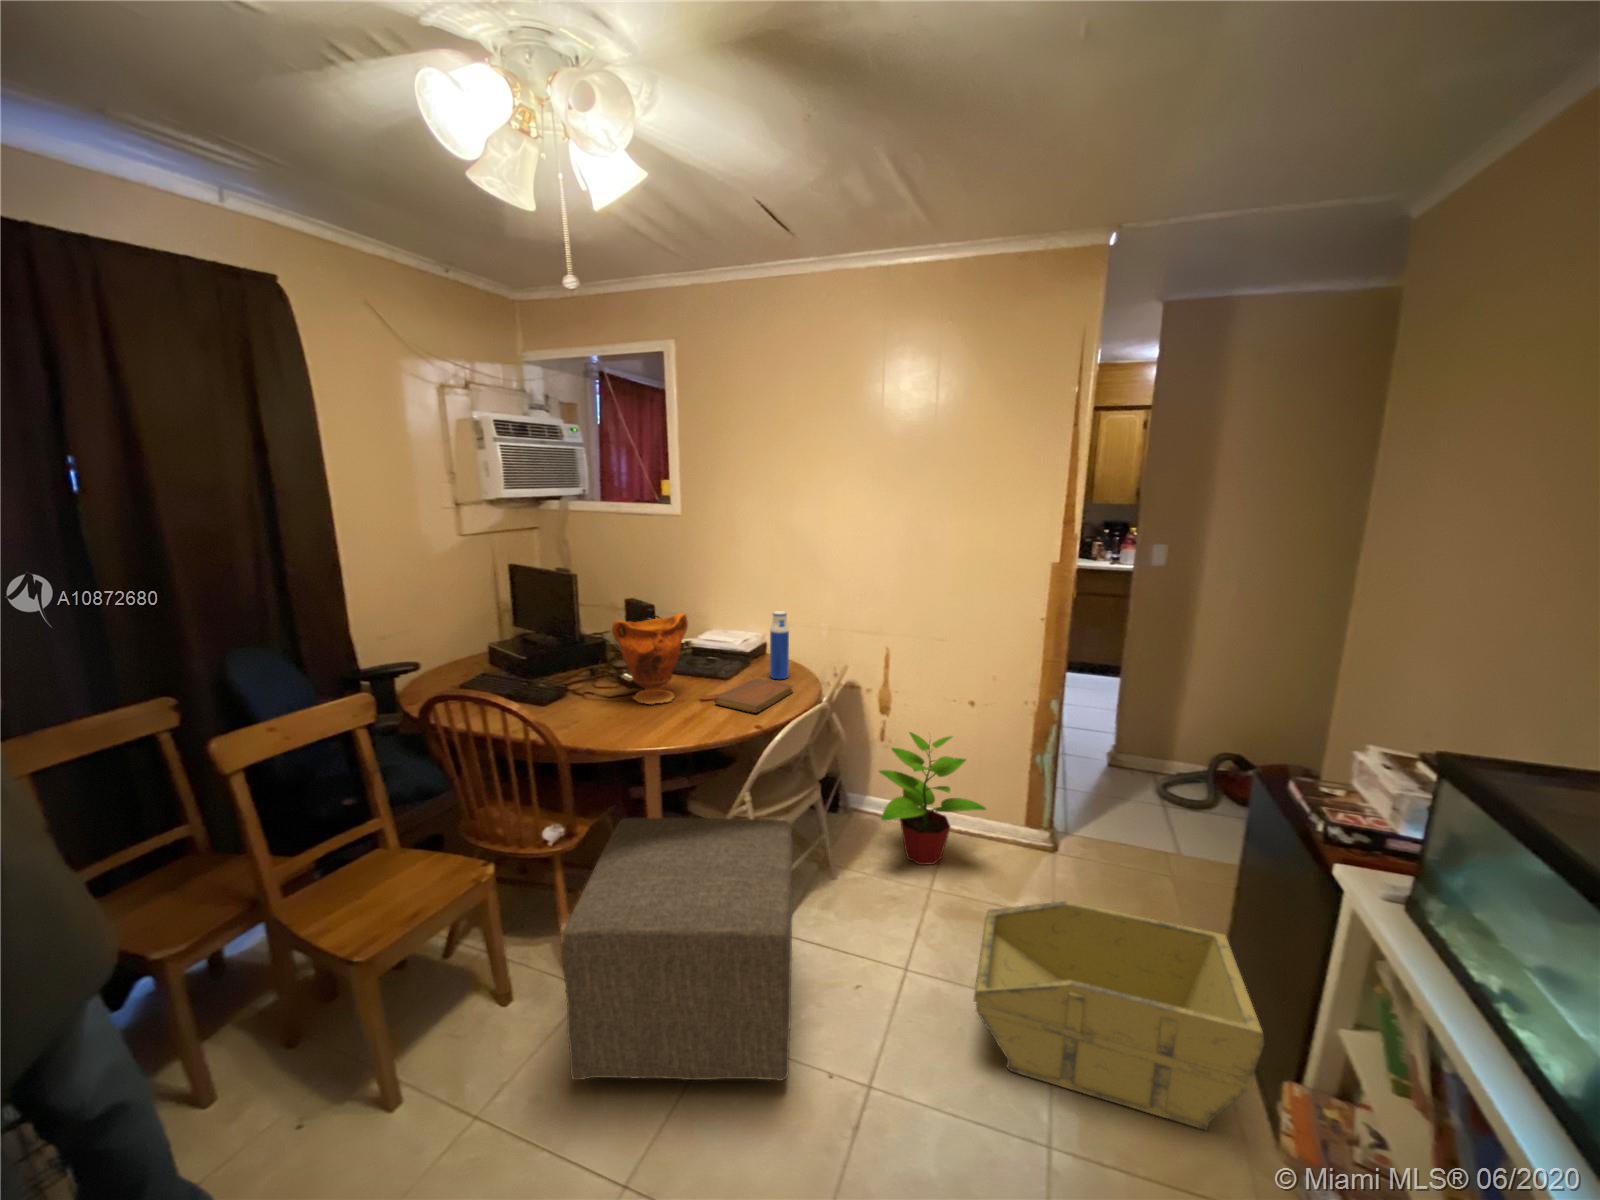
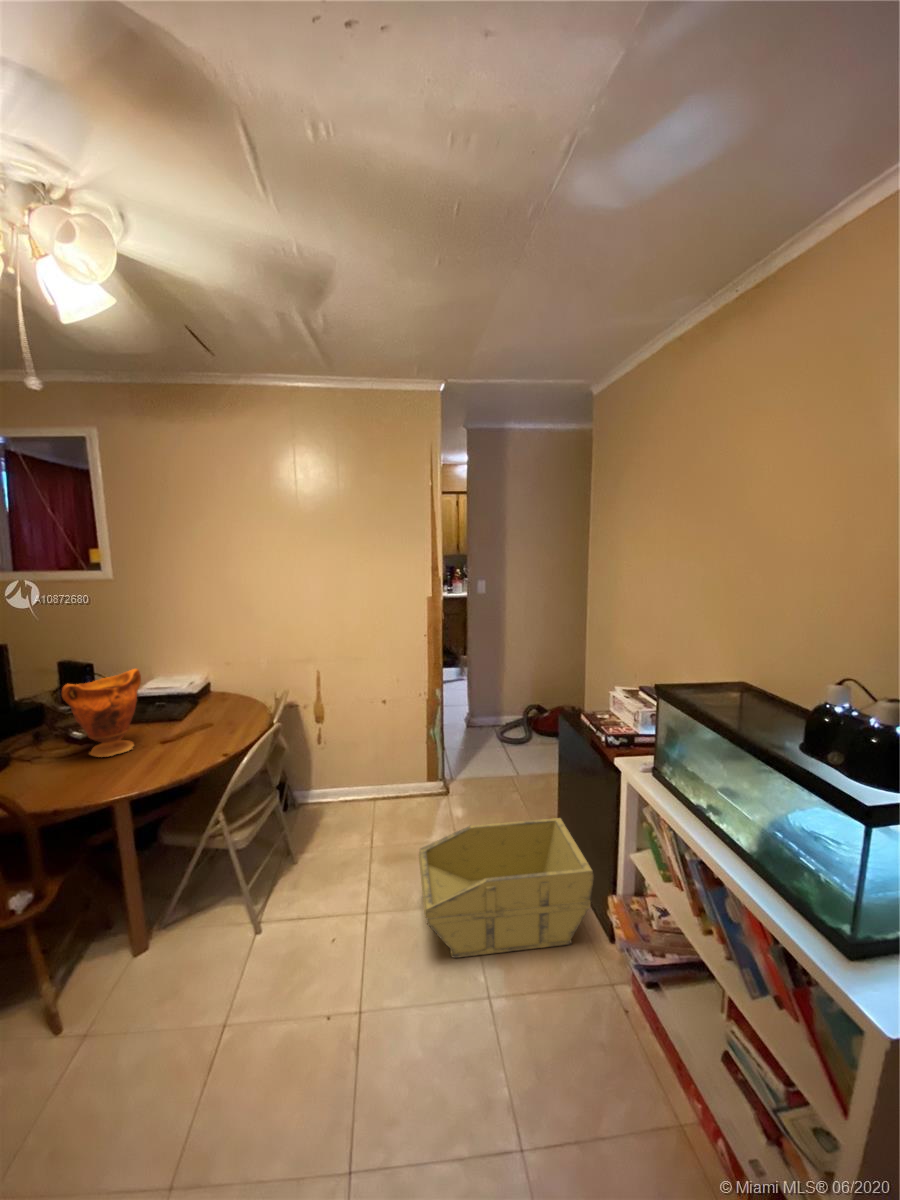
water bottle: present [770,611,789,679] -> none [219,655,238,712]
notebook: present [715,678,793,713] -> none [177,714,247,744]
potted plant: present [880,732,986,865] -> none [320,729,403,831]
ottoman: present [562,818,793,1081] -> none [57,827,295,1143]

